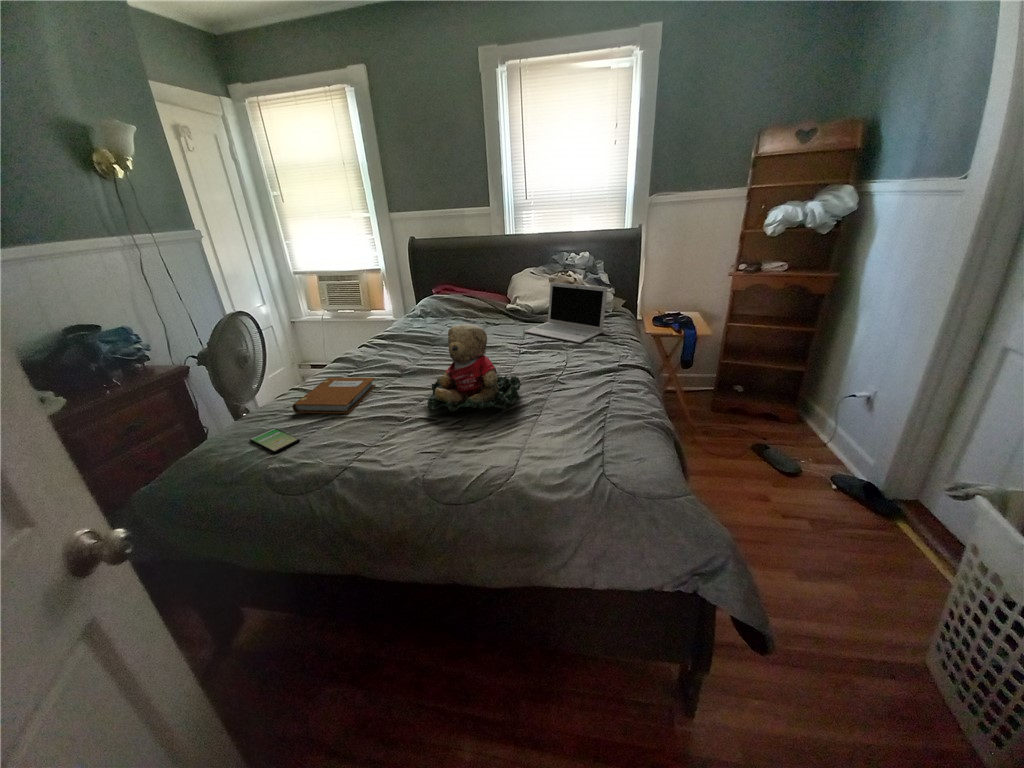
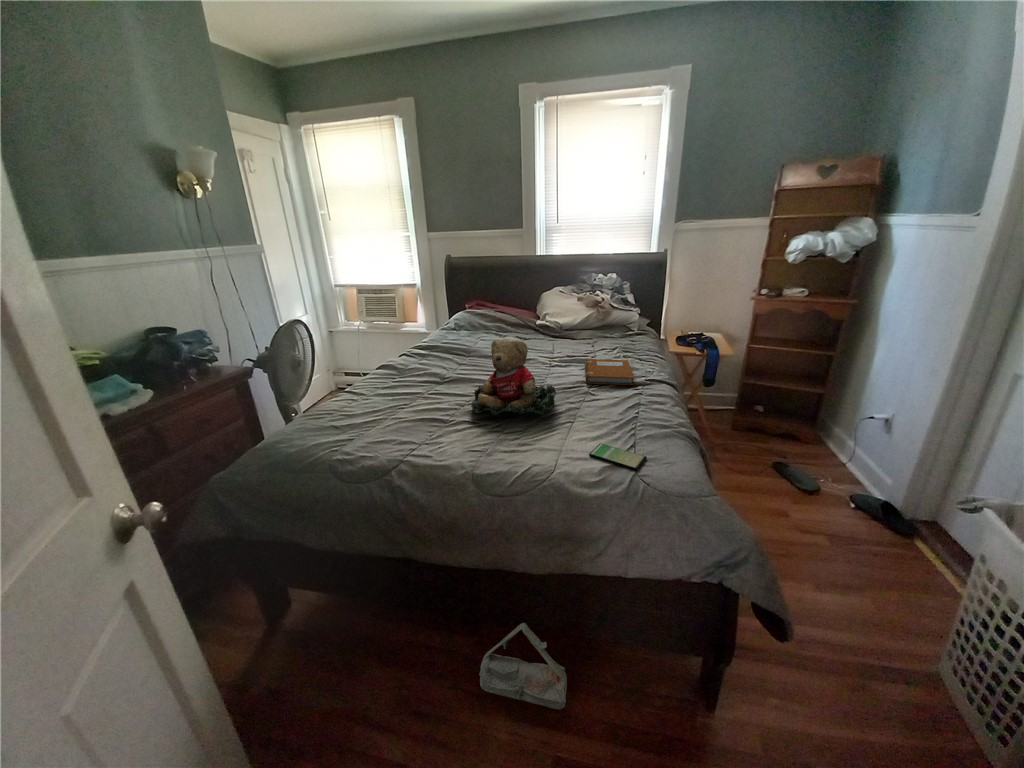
laptop: present [524,282,607,343] -> none [554,301,635,359]
notebook: present [292,378,376,414] -> present [585,359,634,385]
smartphone: present [249,428,300,453] -> present [589,443,647,470]
bag: none [440,644,536,732] -> present [479,623,567,710]

